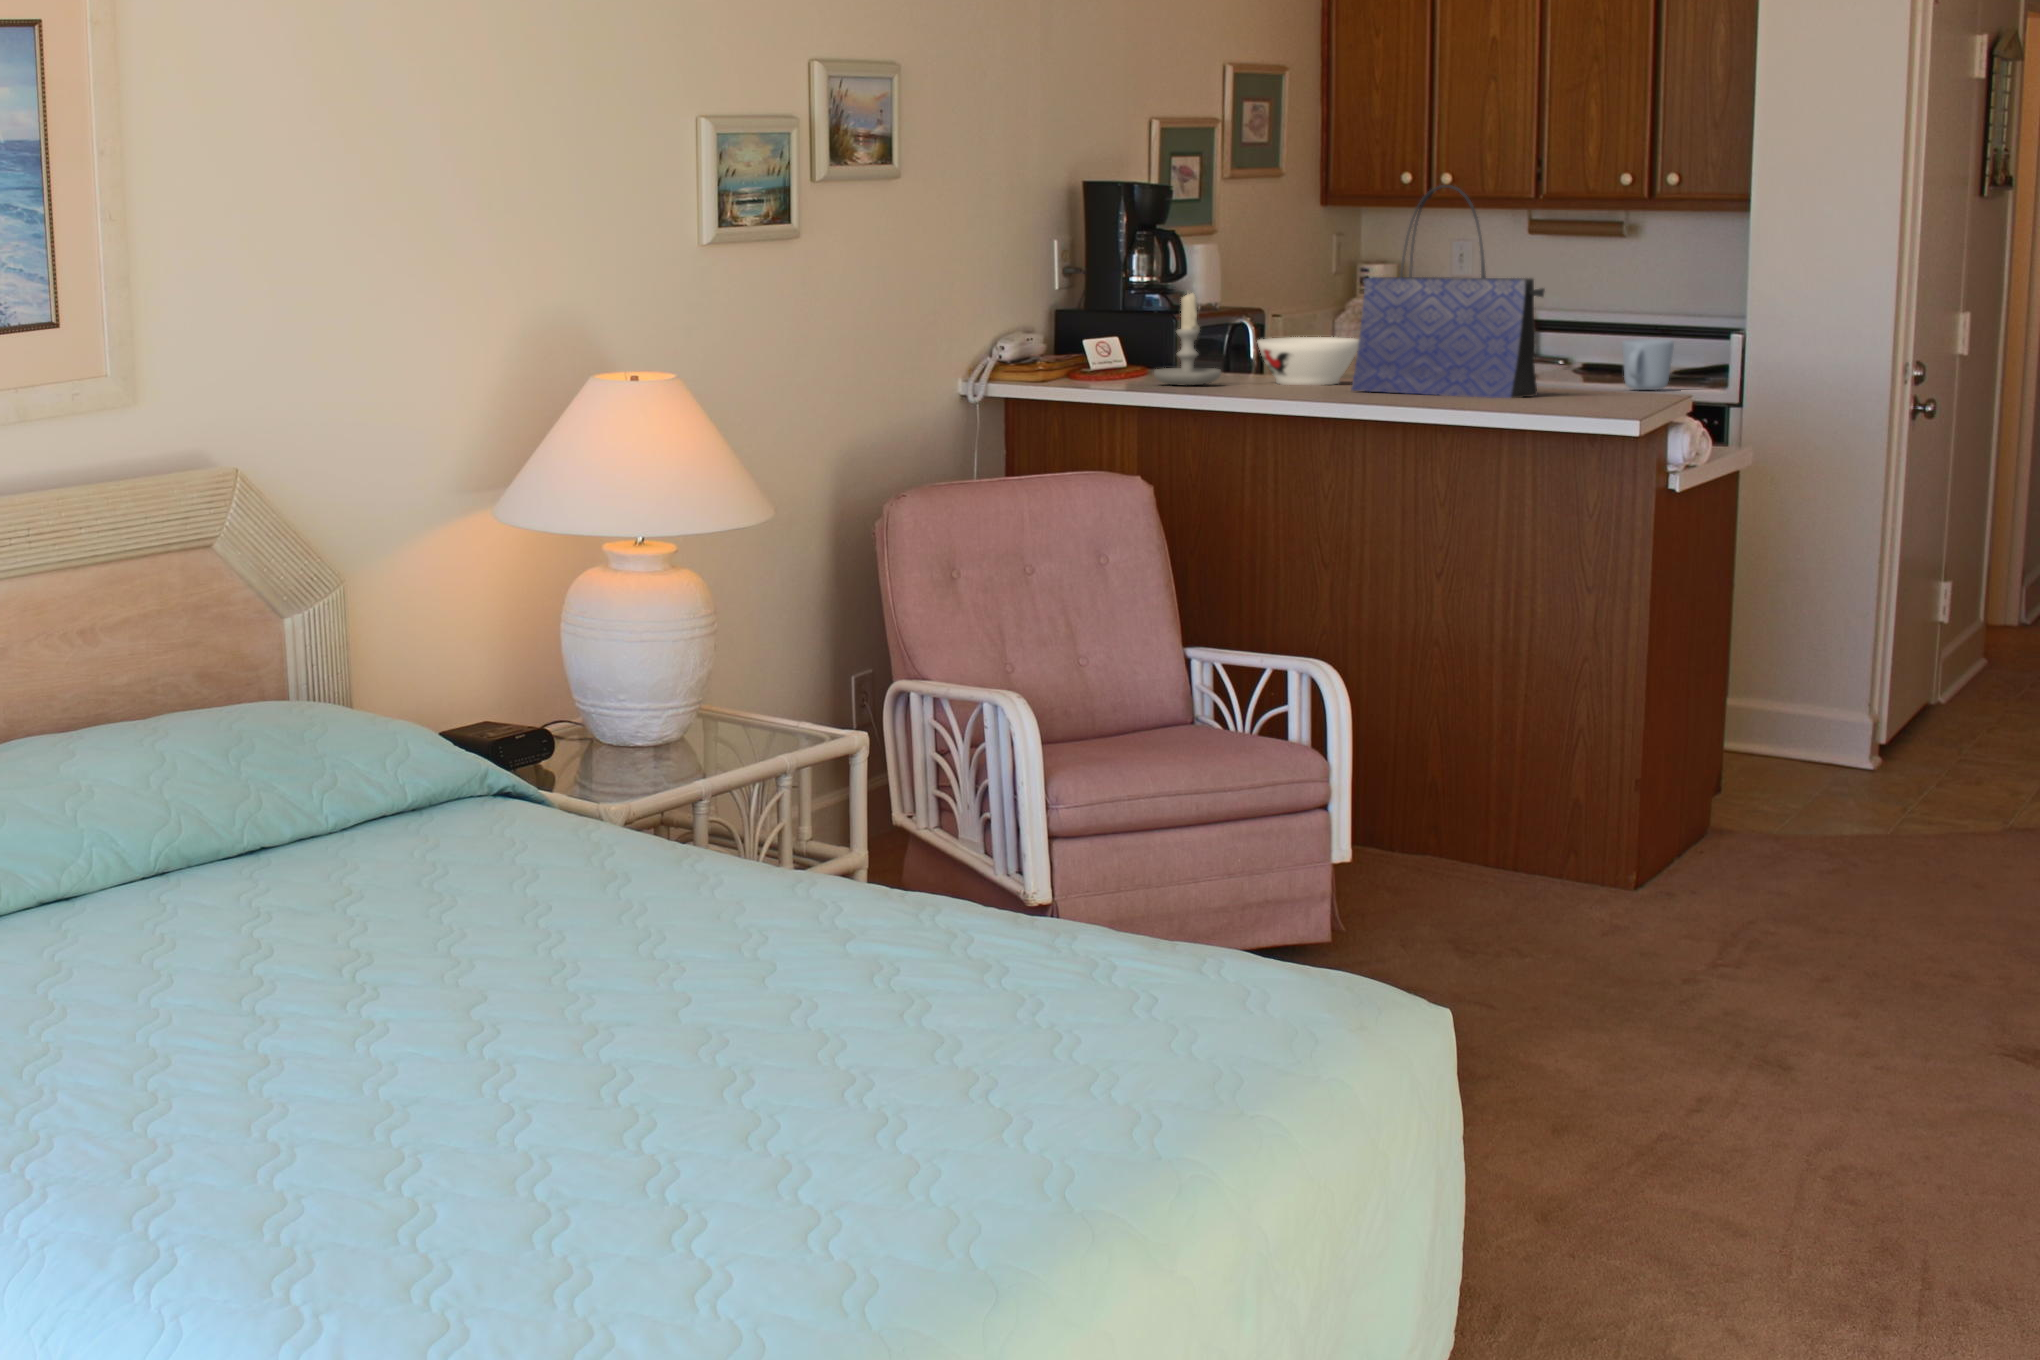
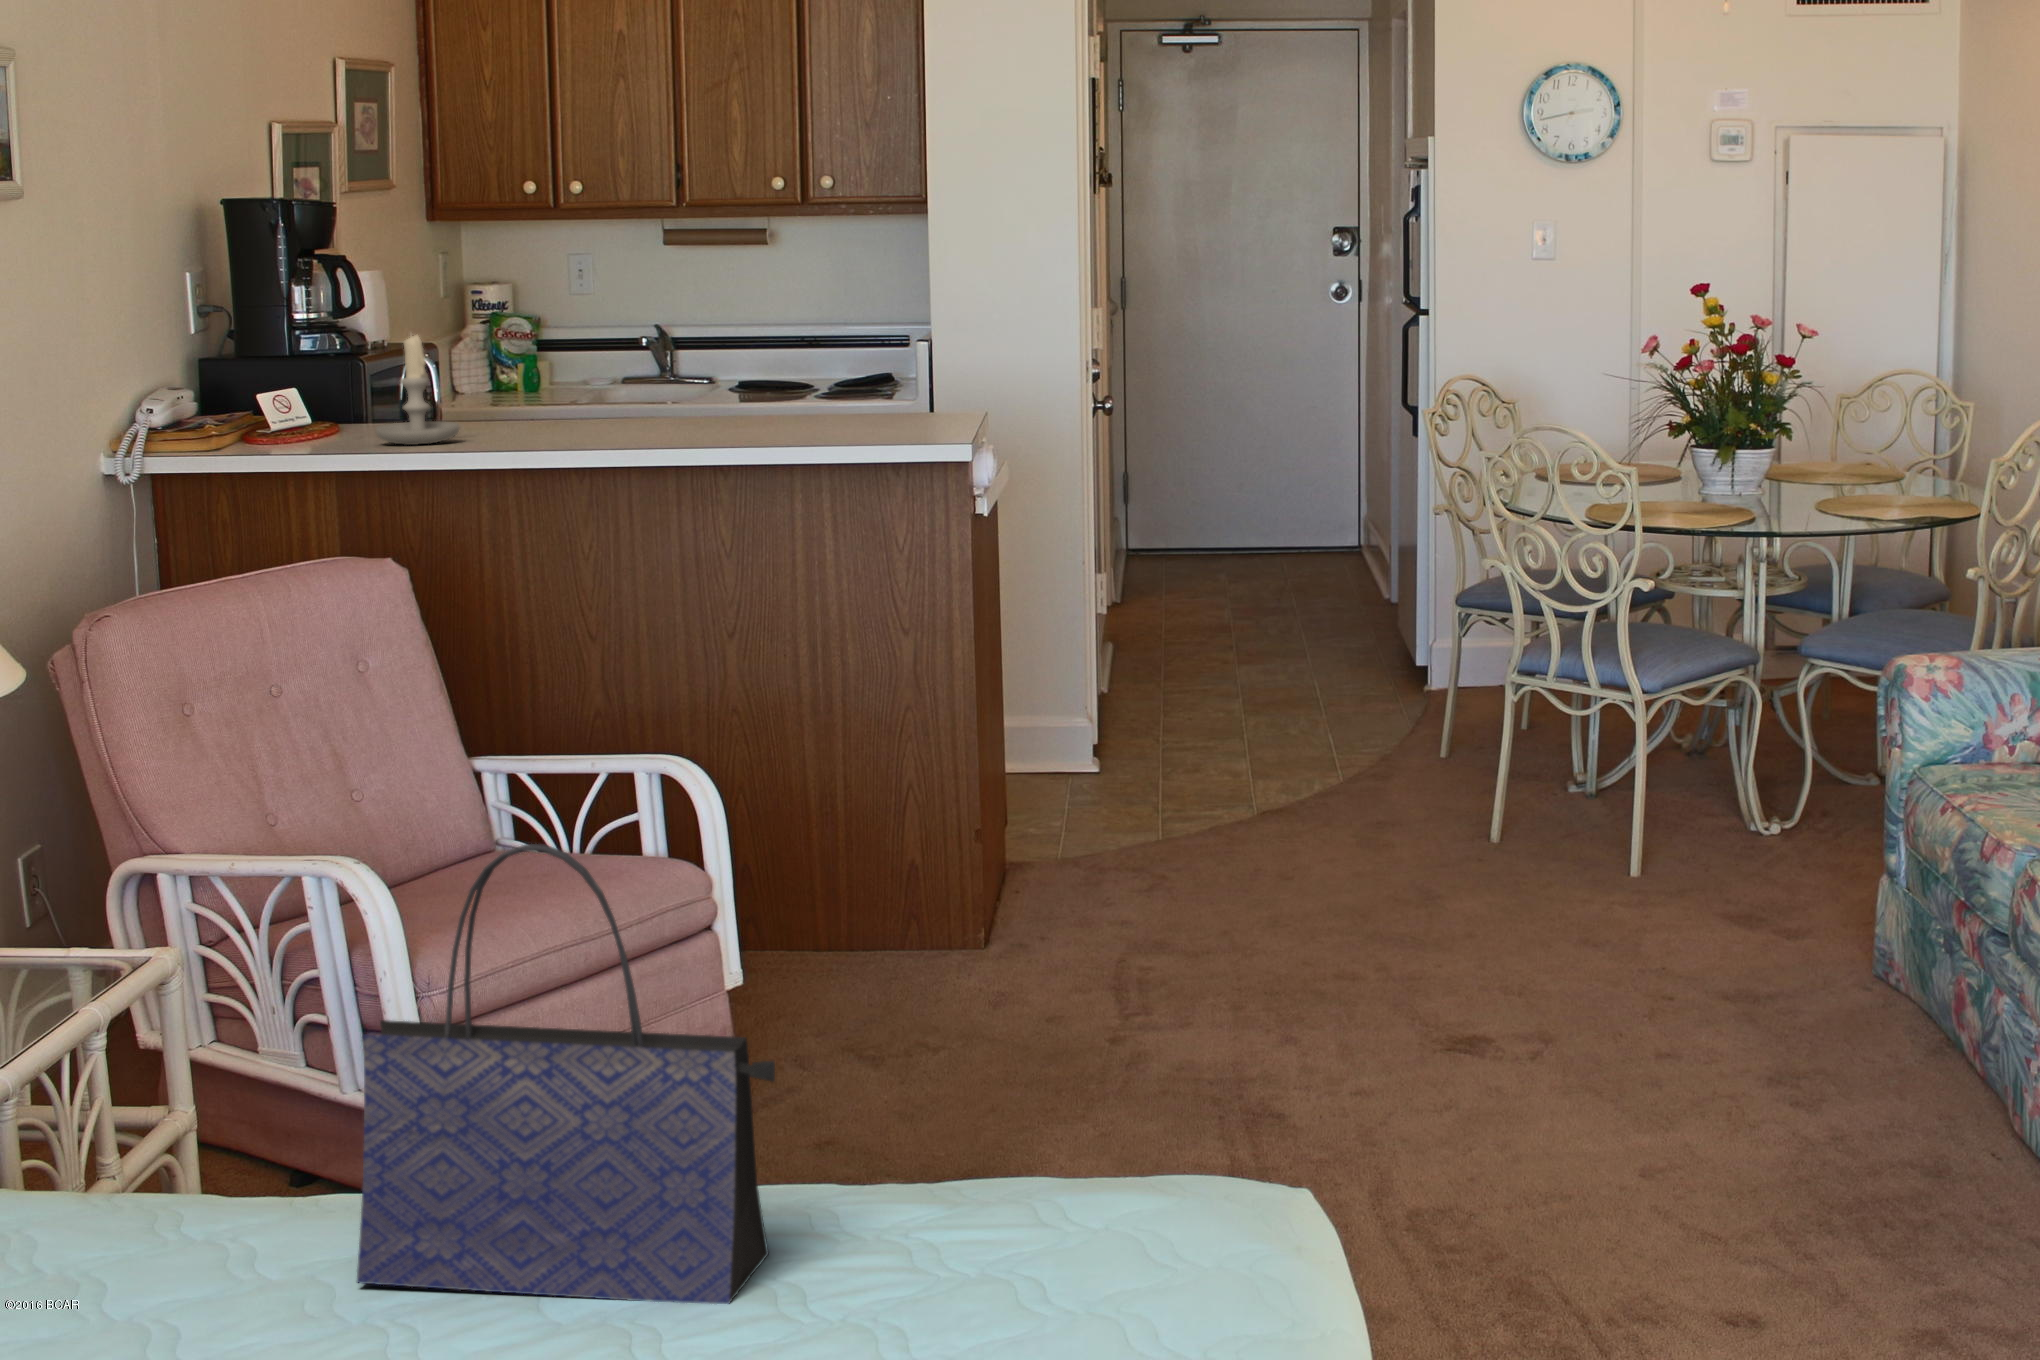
tote bag: present [1352,185,1545,398] -> present [357,844,775,1304]
bowl: present [1258,337,1359,385] -> none [480,377,599,435]
mug: present [1622,339,1674,390] -> none [875,368,925,419]

